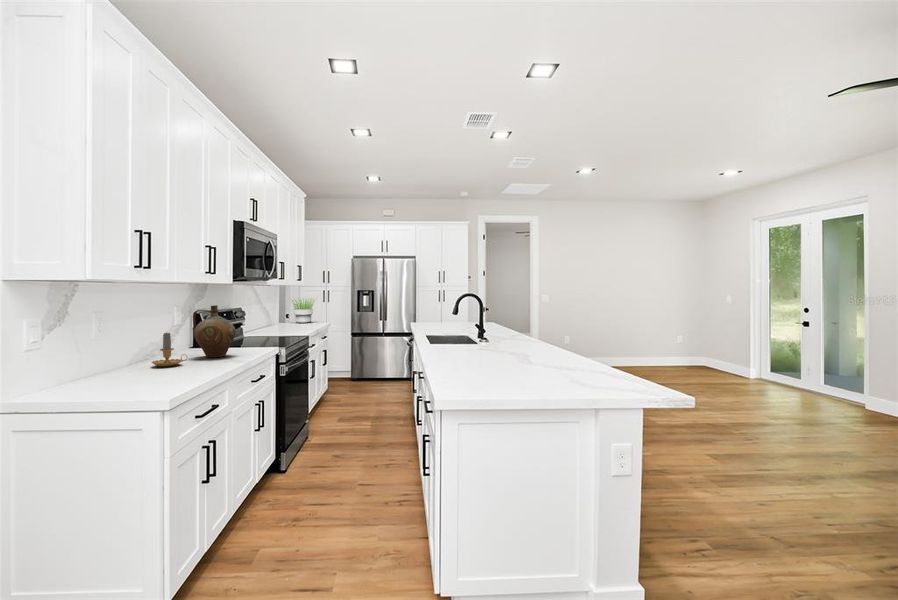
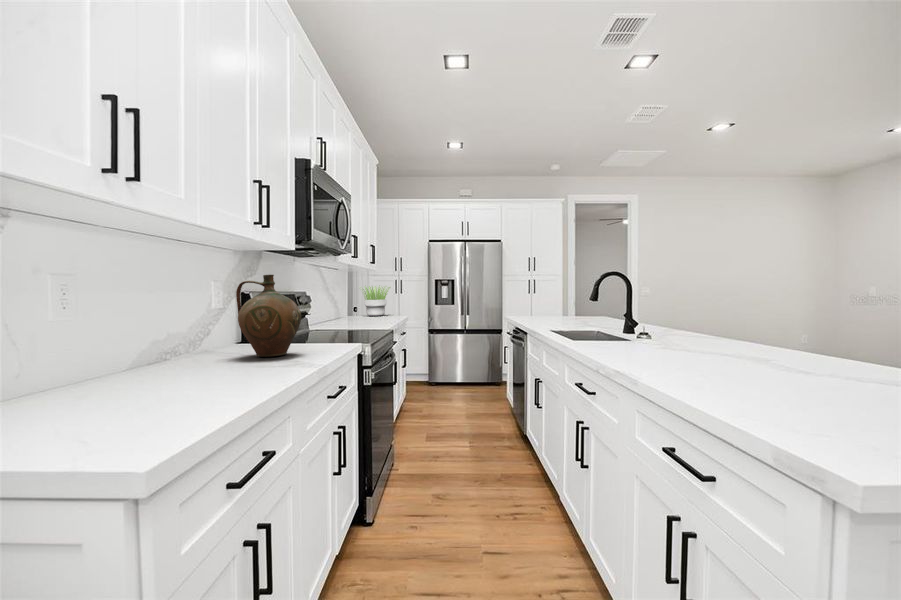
candle: present [152,333,187,367] -> none [163,311,223,373]

